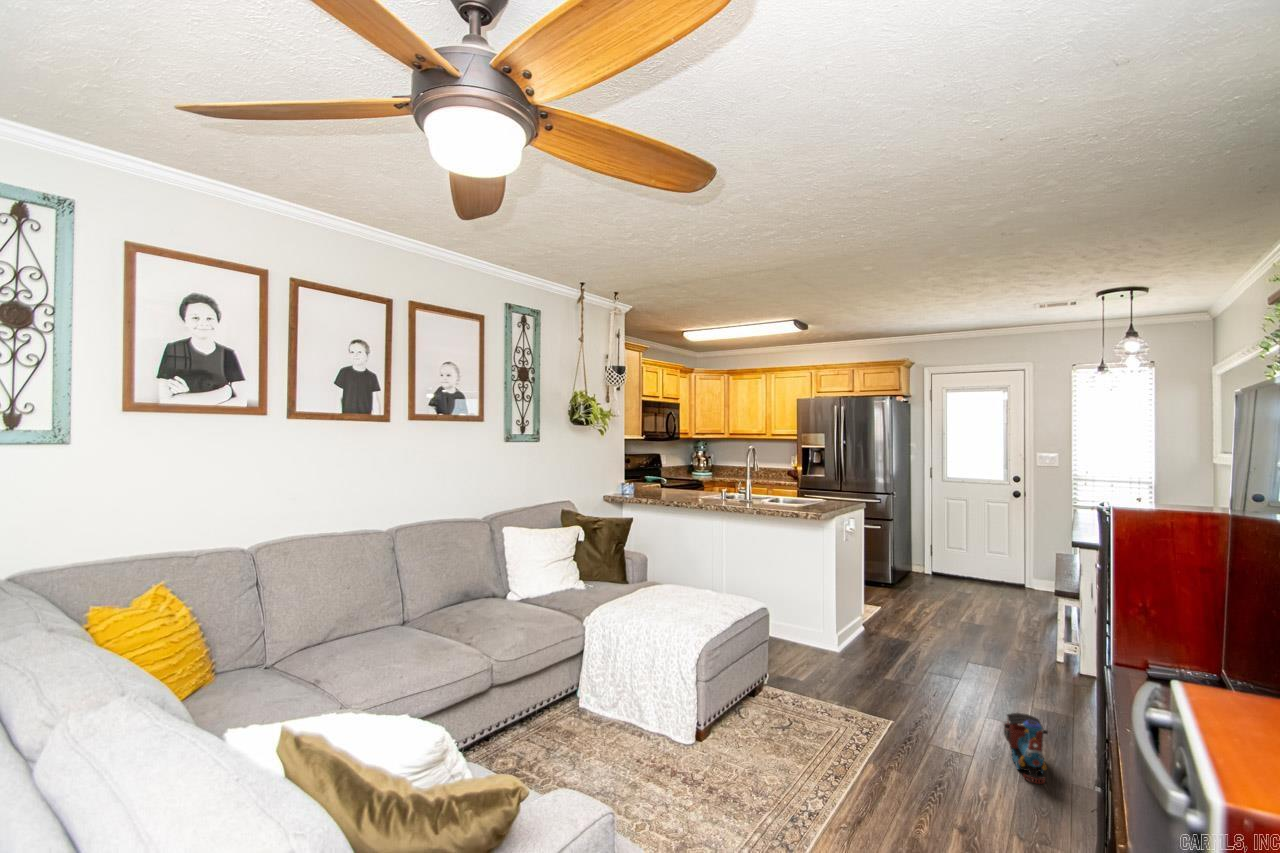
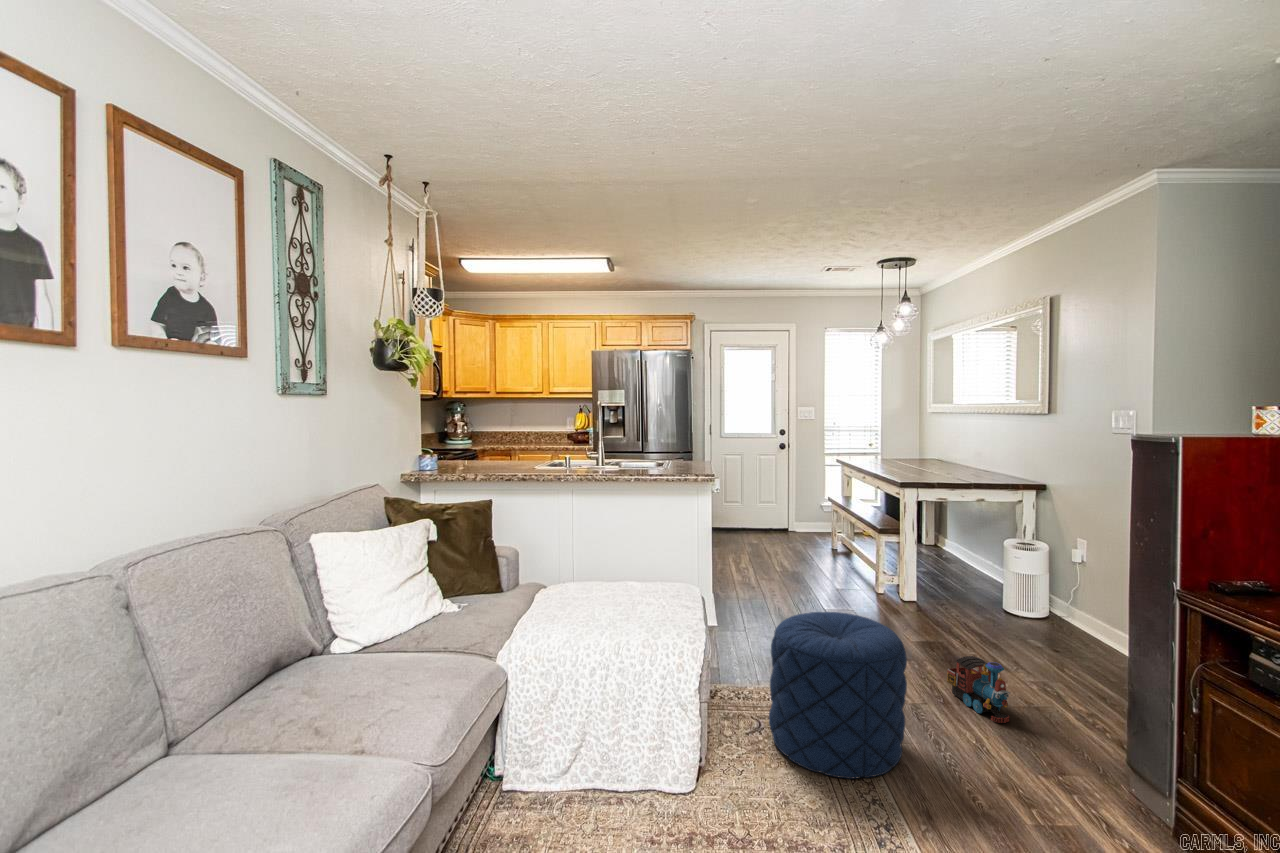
pouf: none [782,635,899,778] -> present [769,612,907,779]

